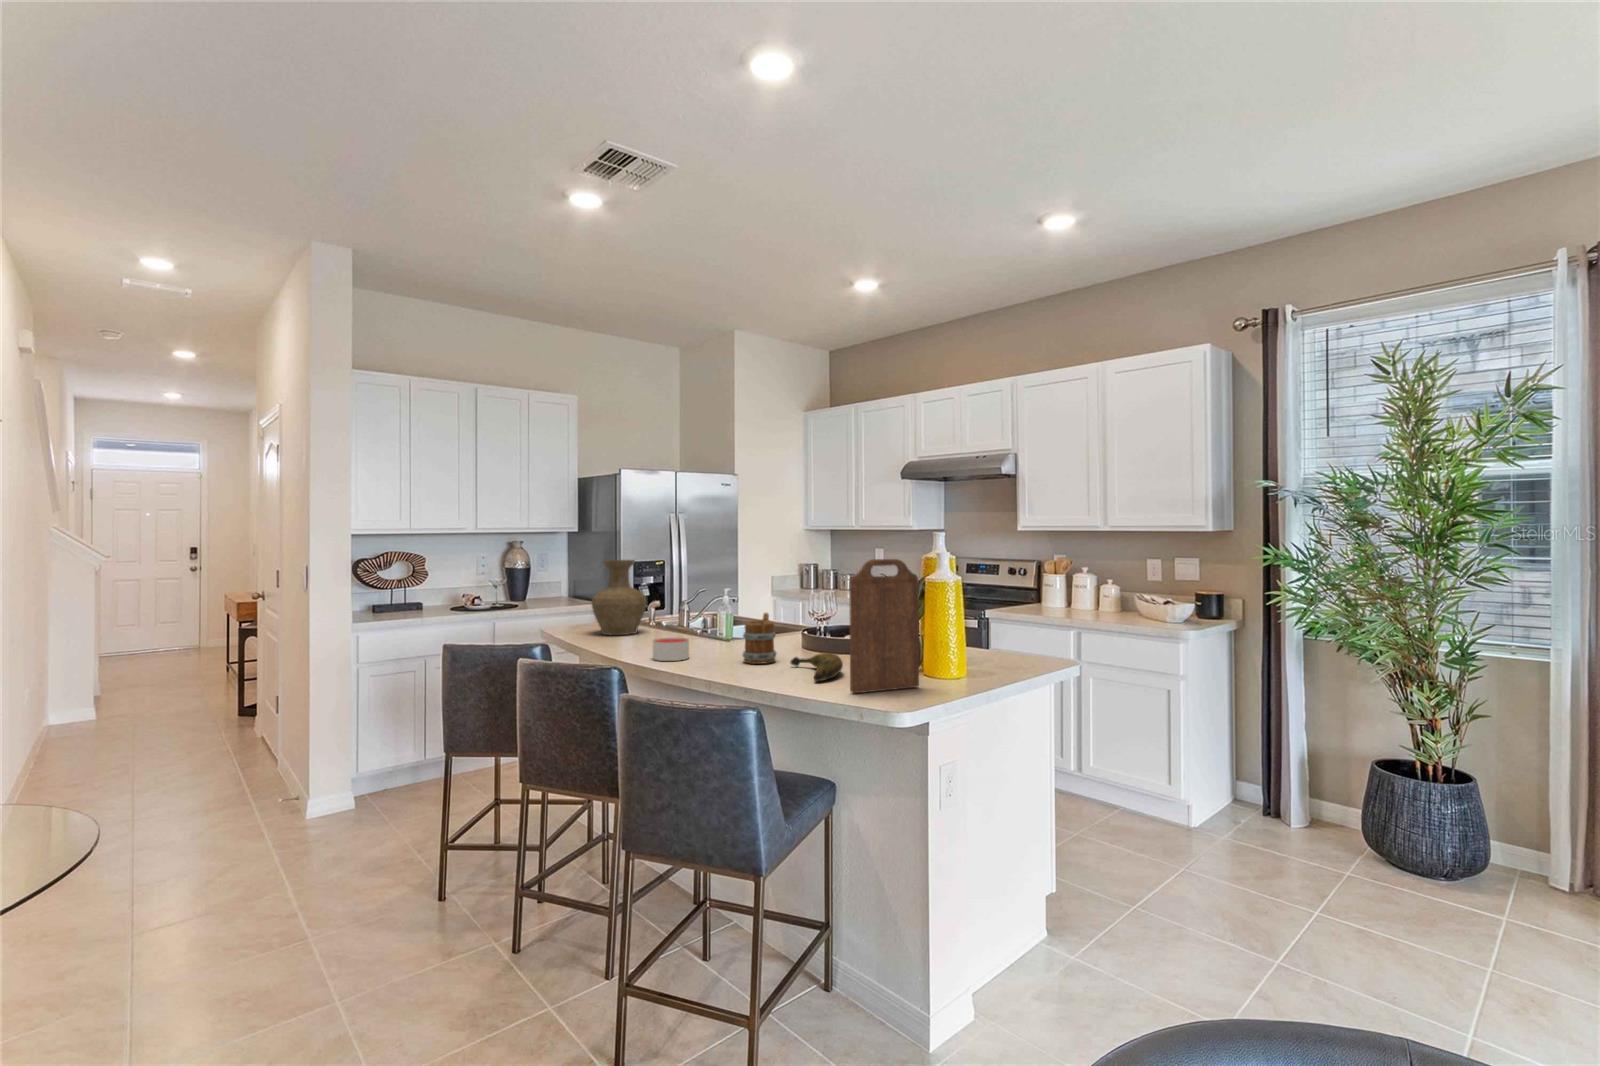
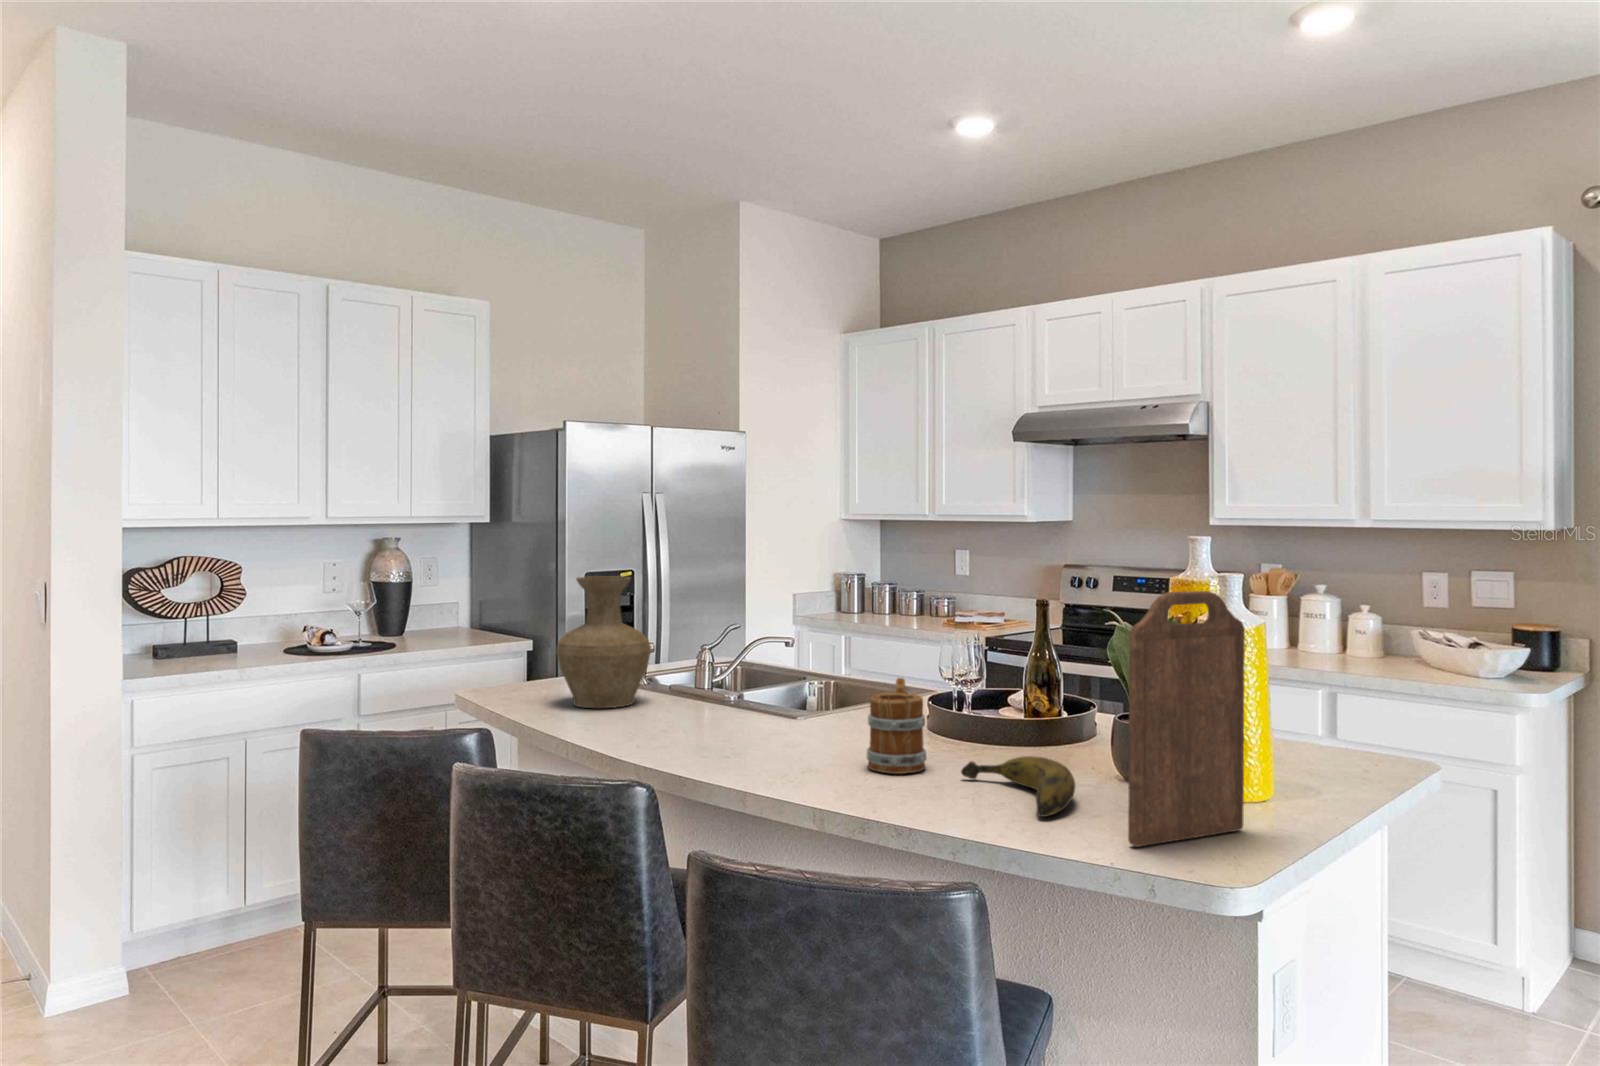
candle: present [653,638,689,661] -> none [699,722,763,767]

